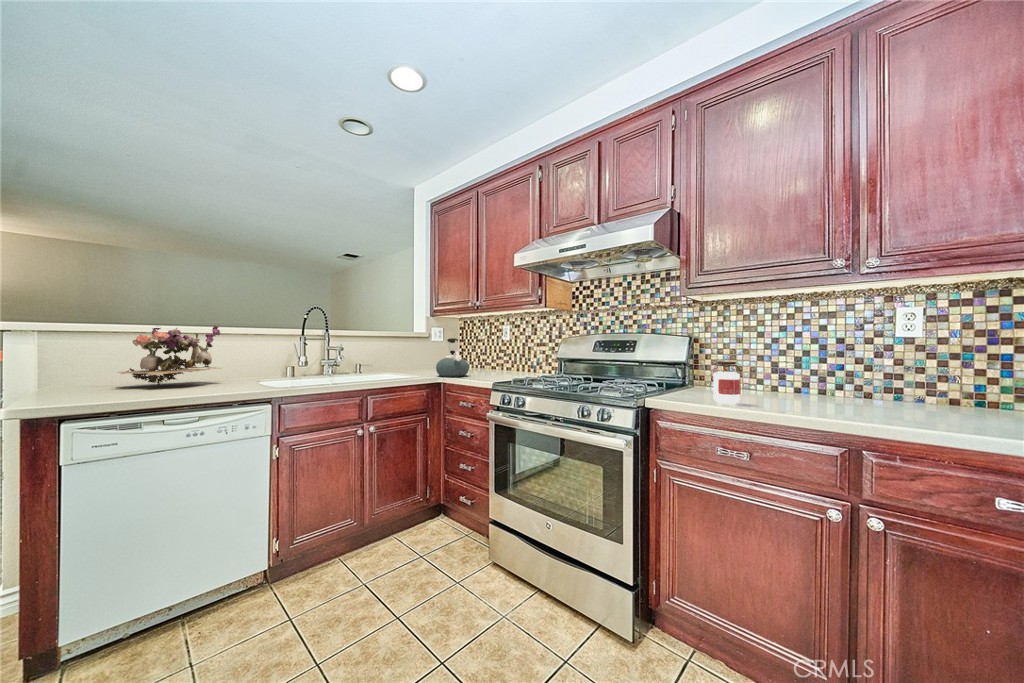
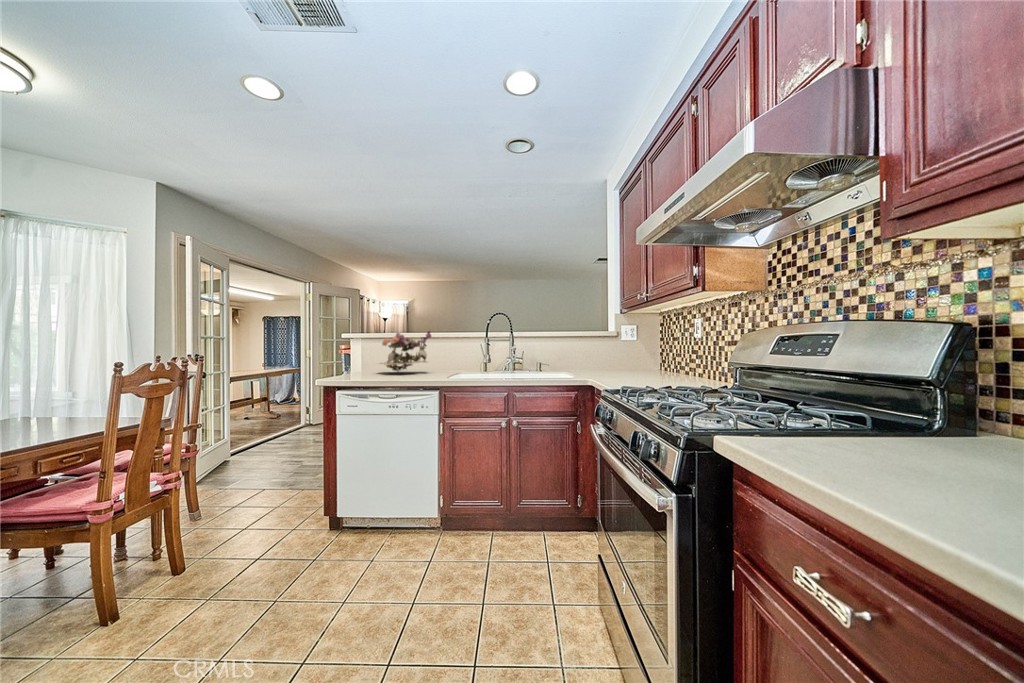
kettle: present [436,338,469,377] -> none [588,337,626,380]
jar: present [713,361,741,404] -> none [851,378,940,492]

